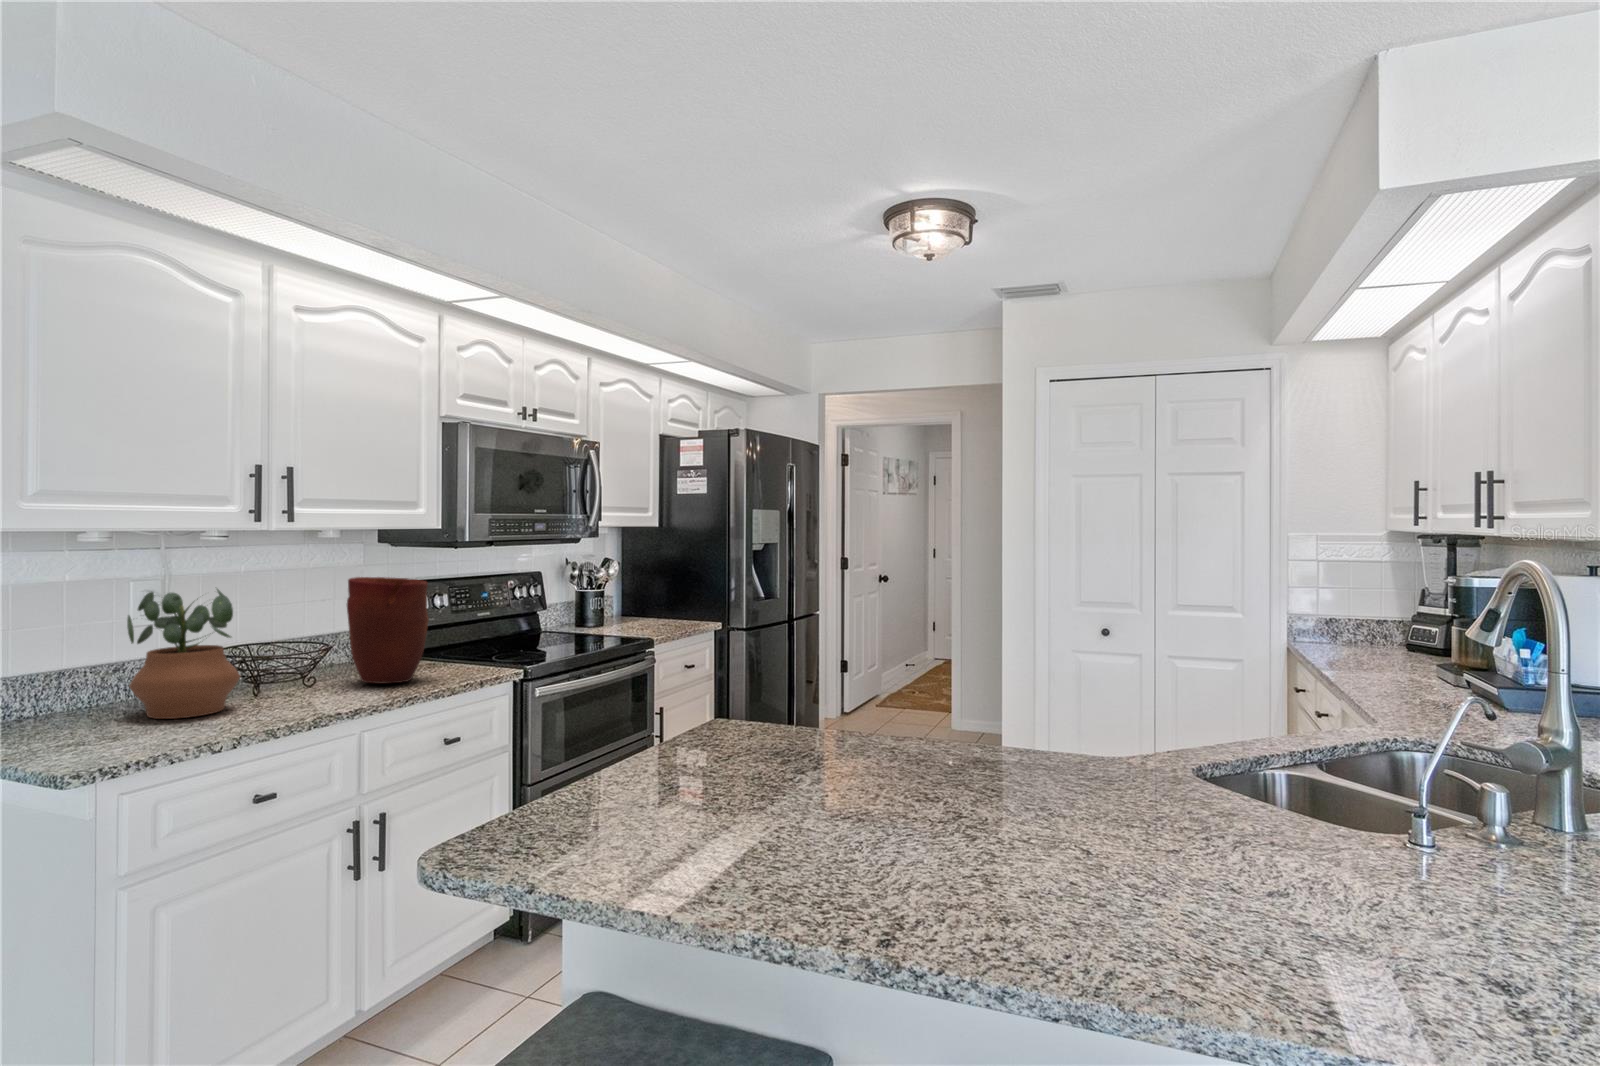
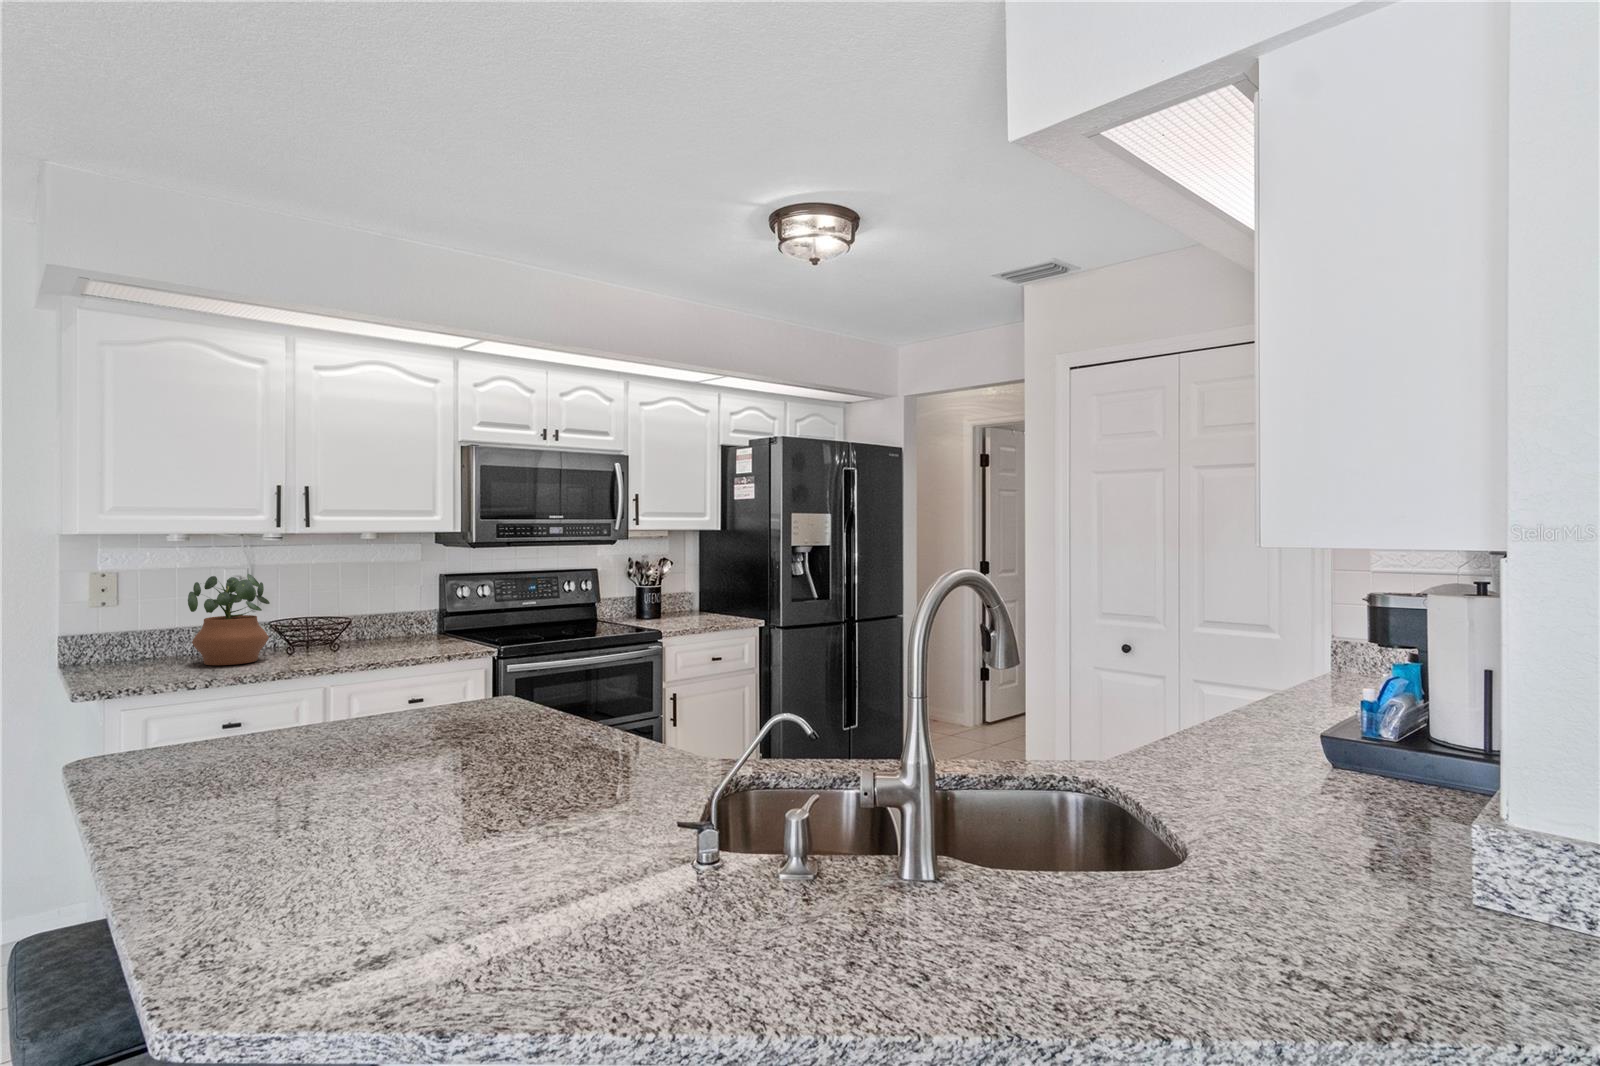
vase: present [347,577,429,683] -> none [362,569,425,652]

